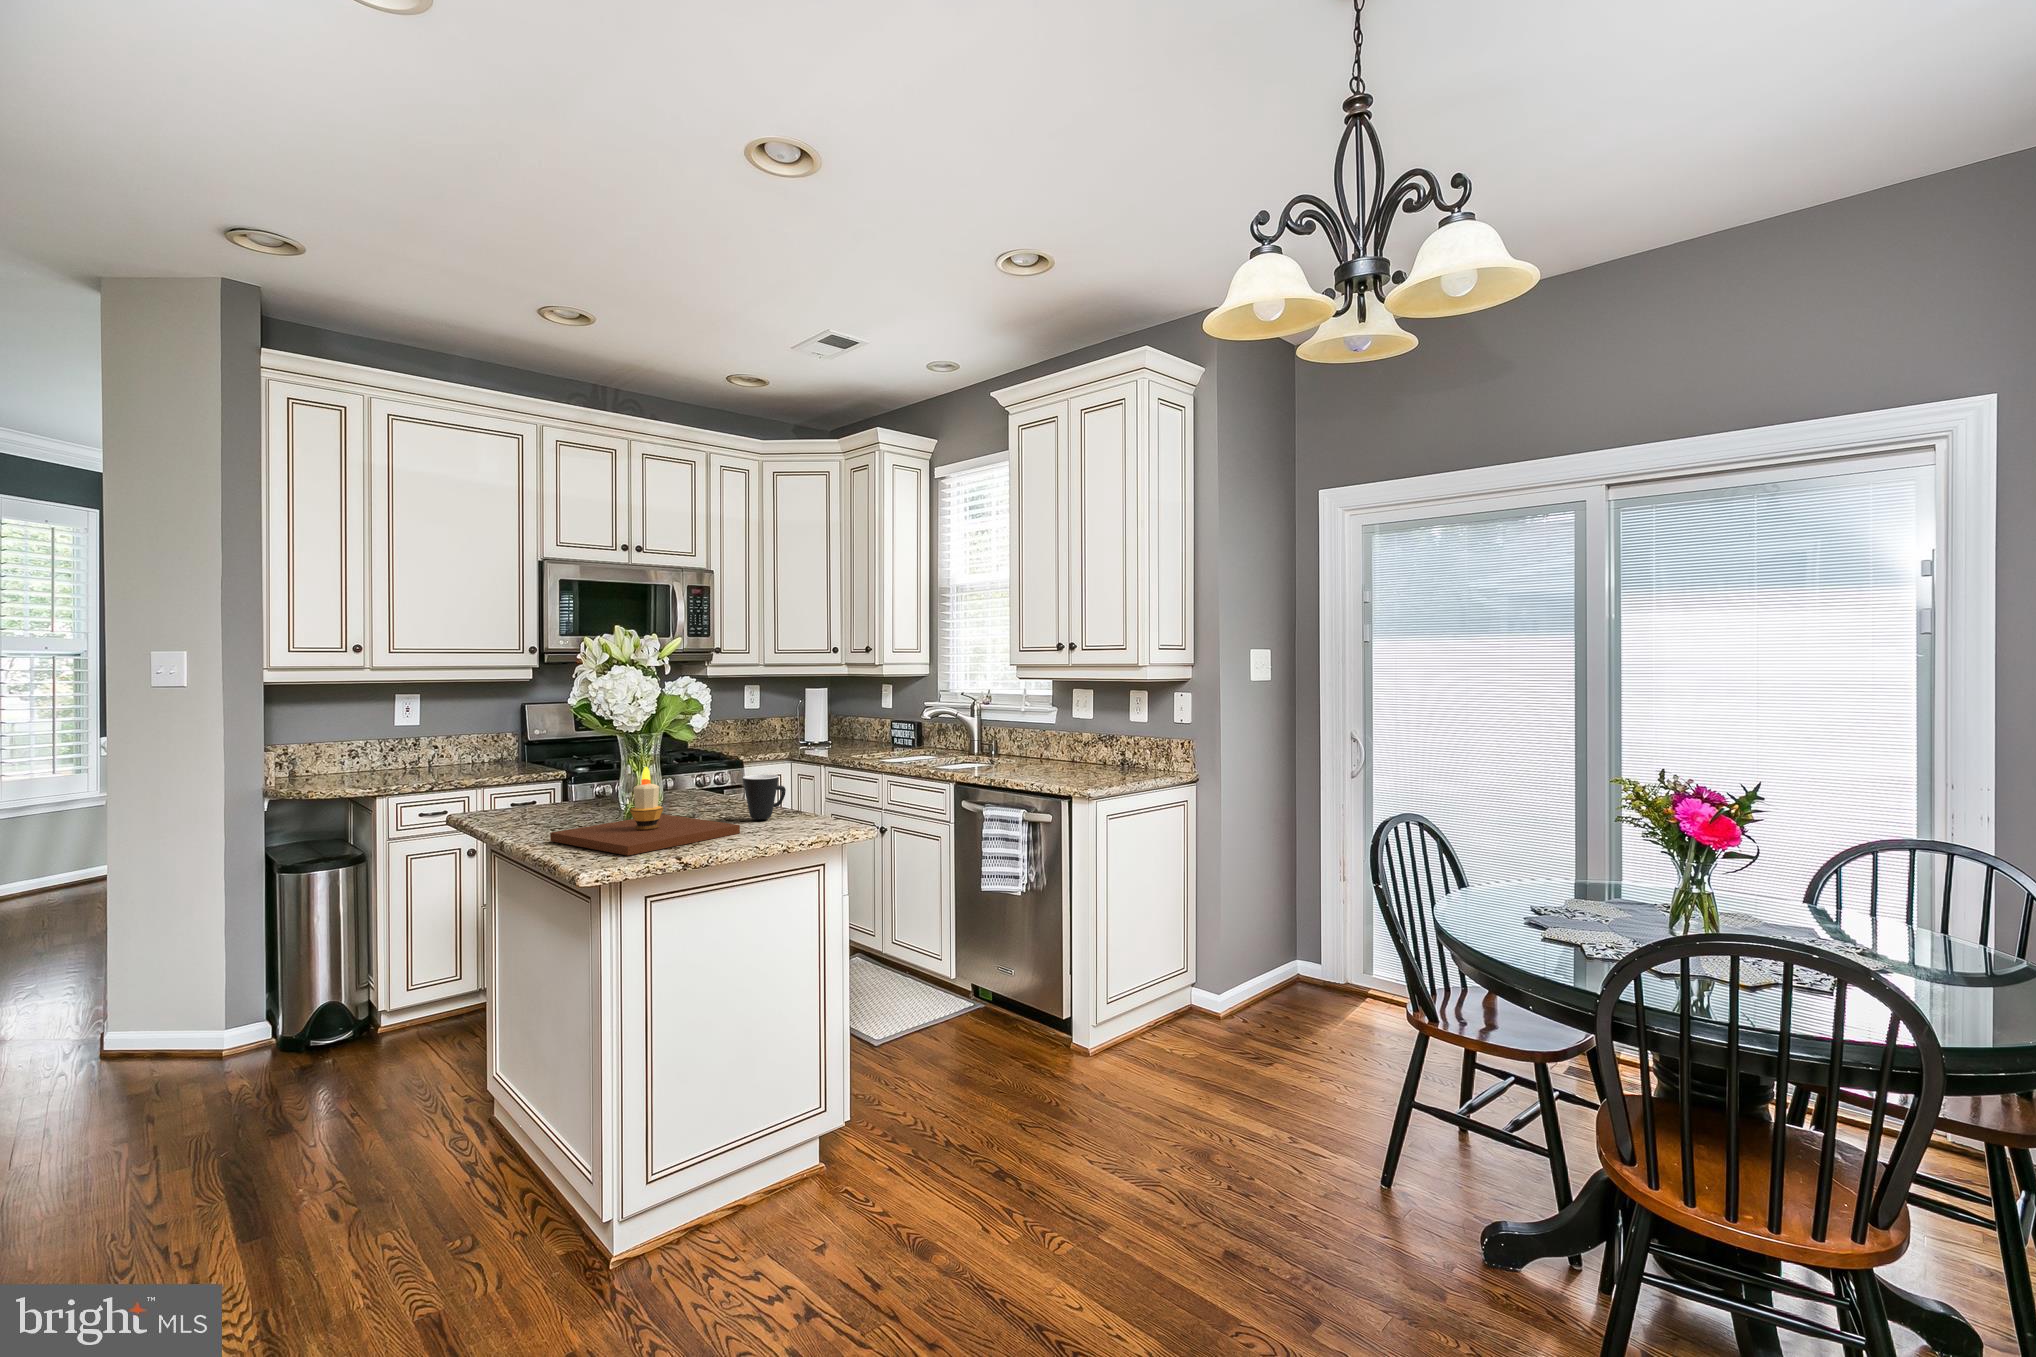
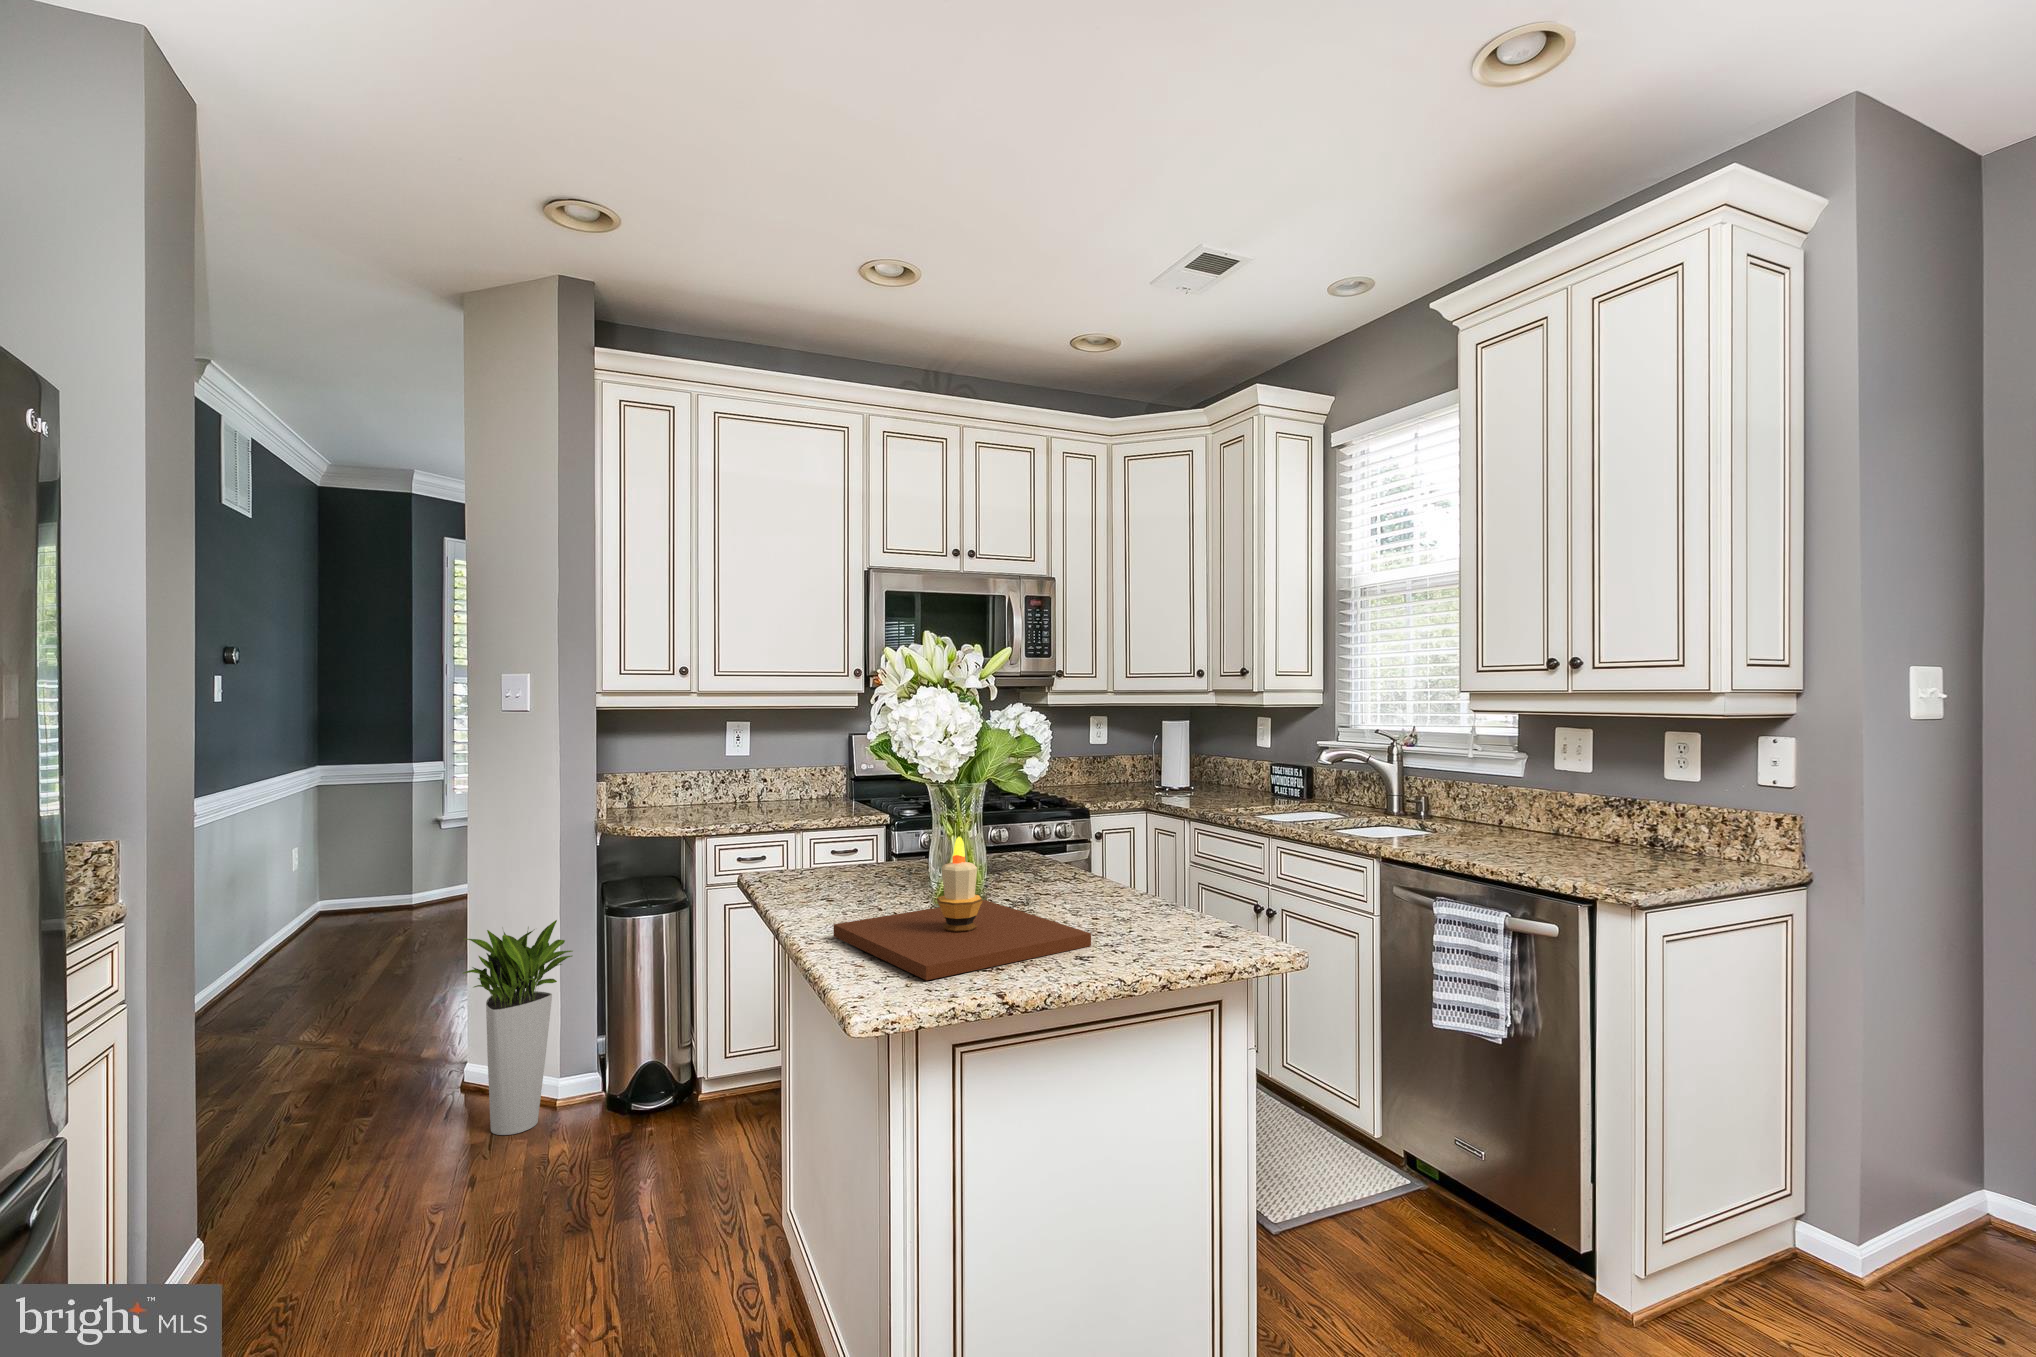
mug: present [743,774,786,820] -> none [1095,850,1156,920]
planter: none [123,879,248,1079] -> present [463,920,573,1135]

